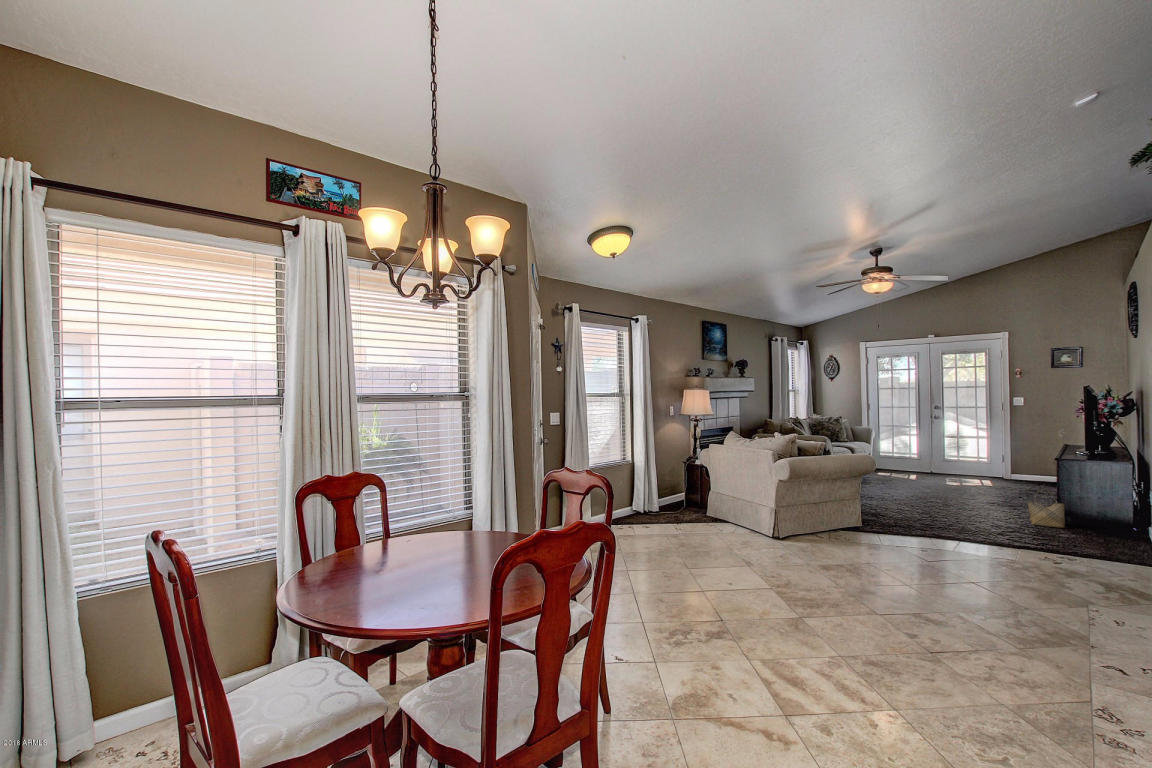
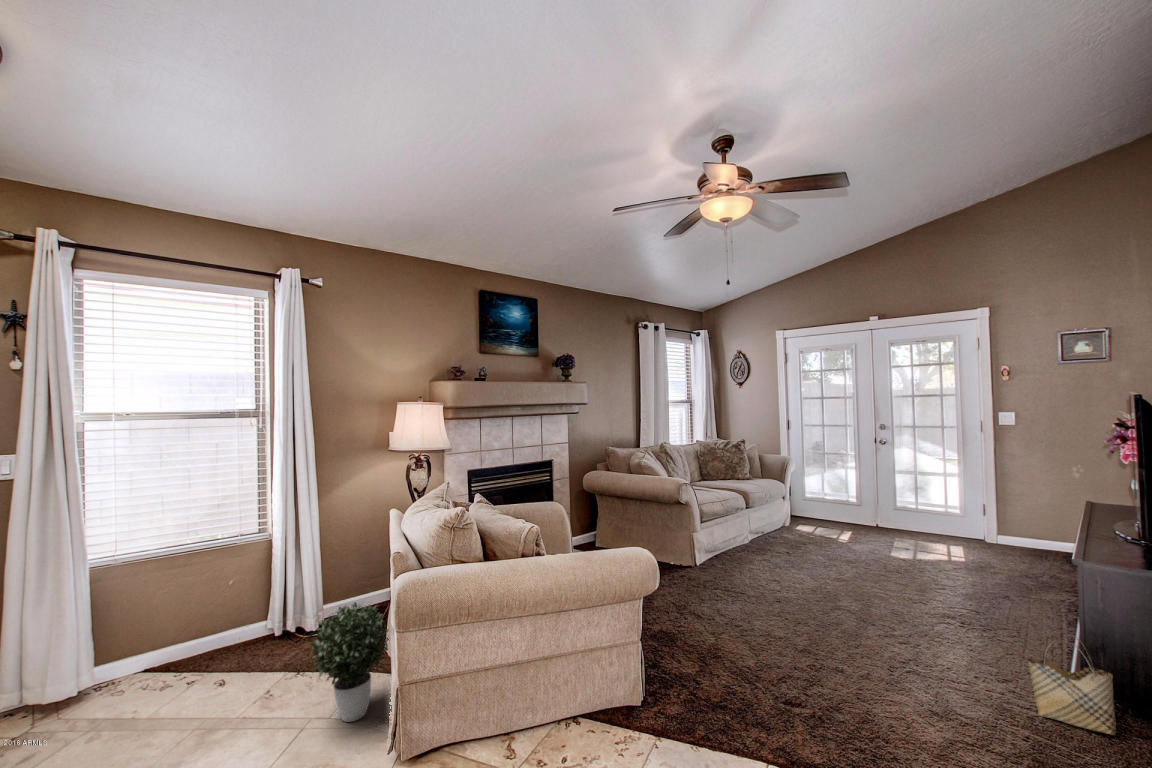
potted plant: none [691,475,728,526] -> present [308,602,389,722]

